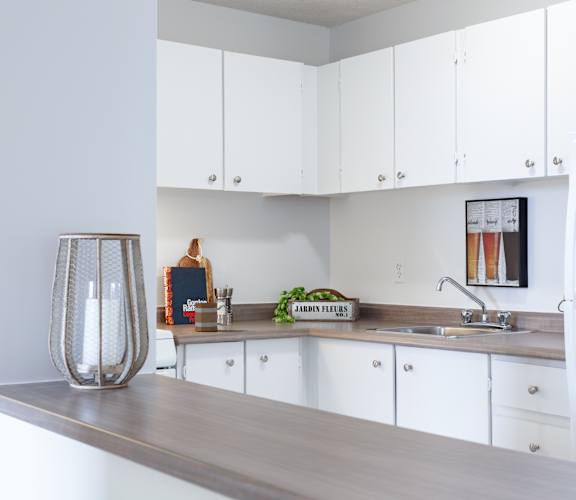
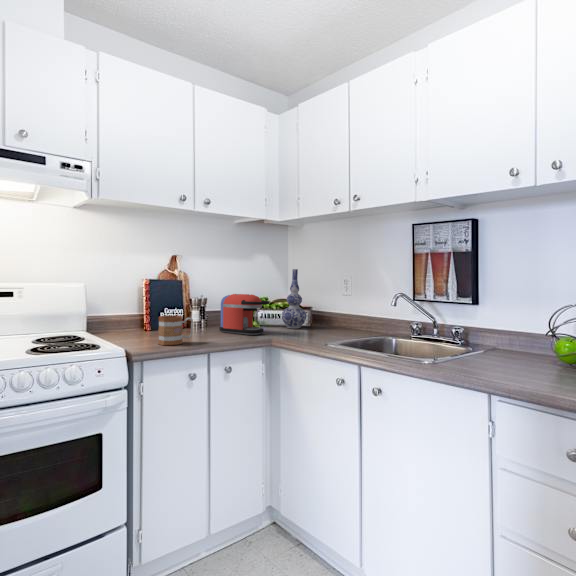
vase: none [321,252,350,322] -> present [282,269,307,328]
coffee maker: none [249,282,306,326] -> present [219,294,270,335]

